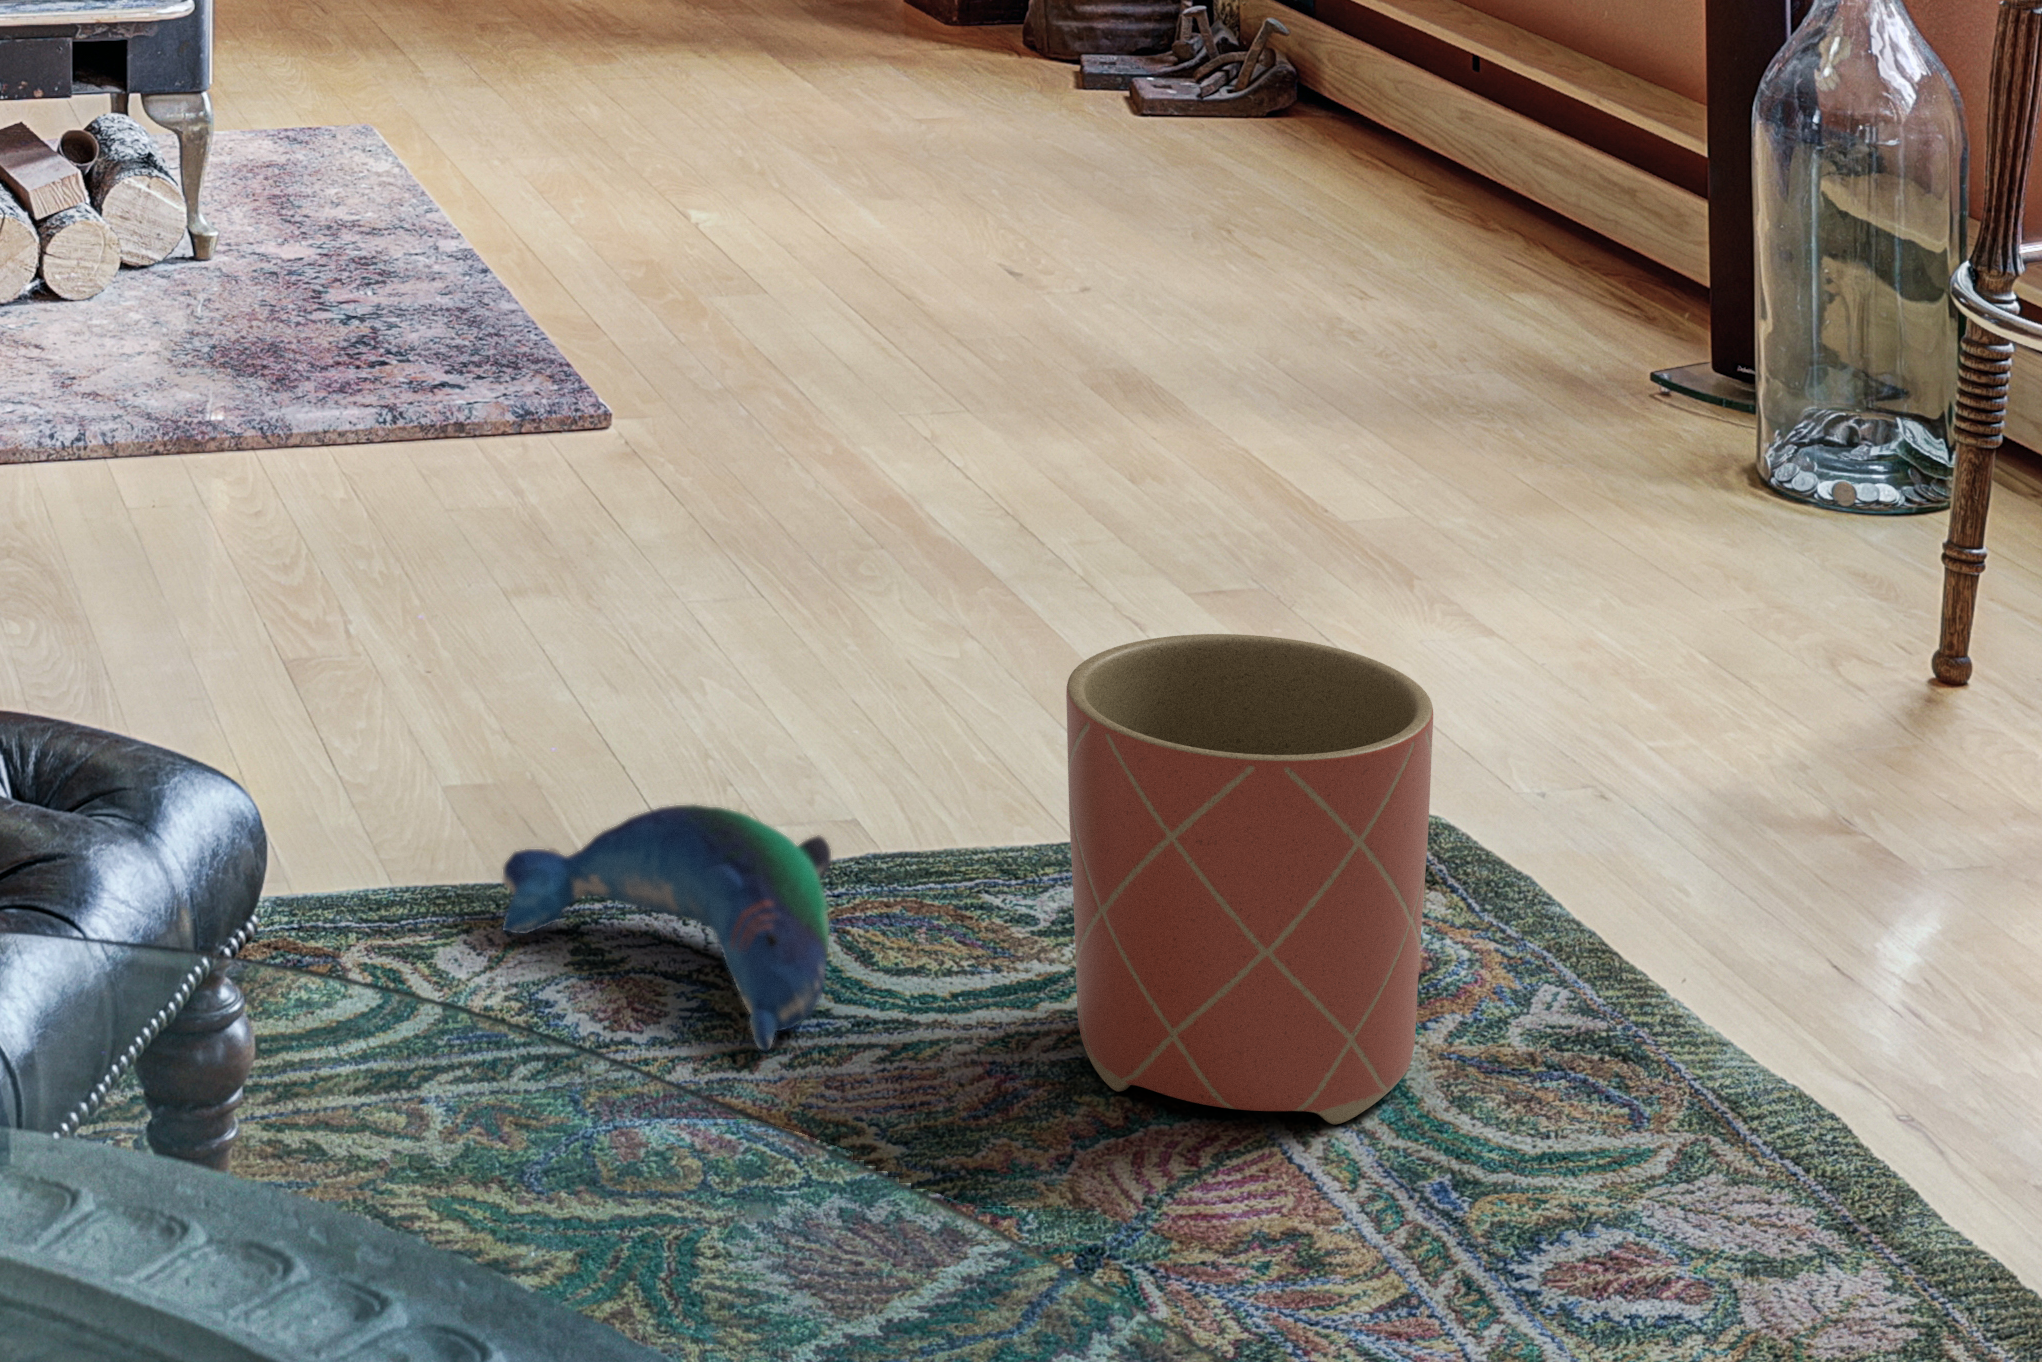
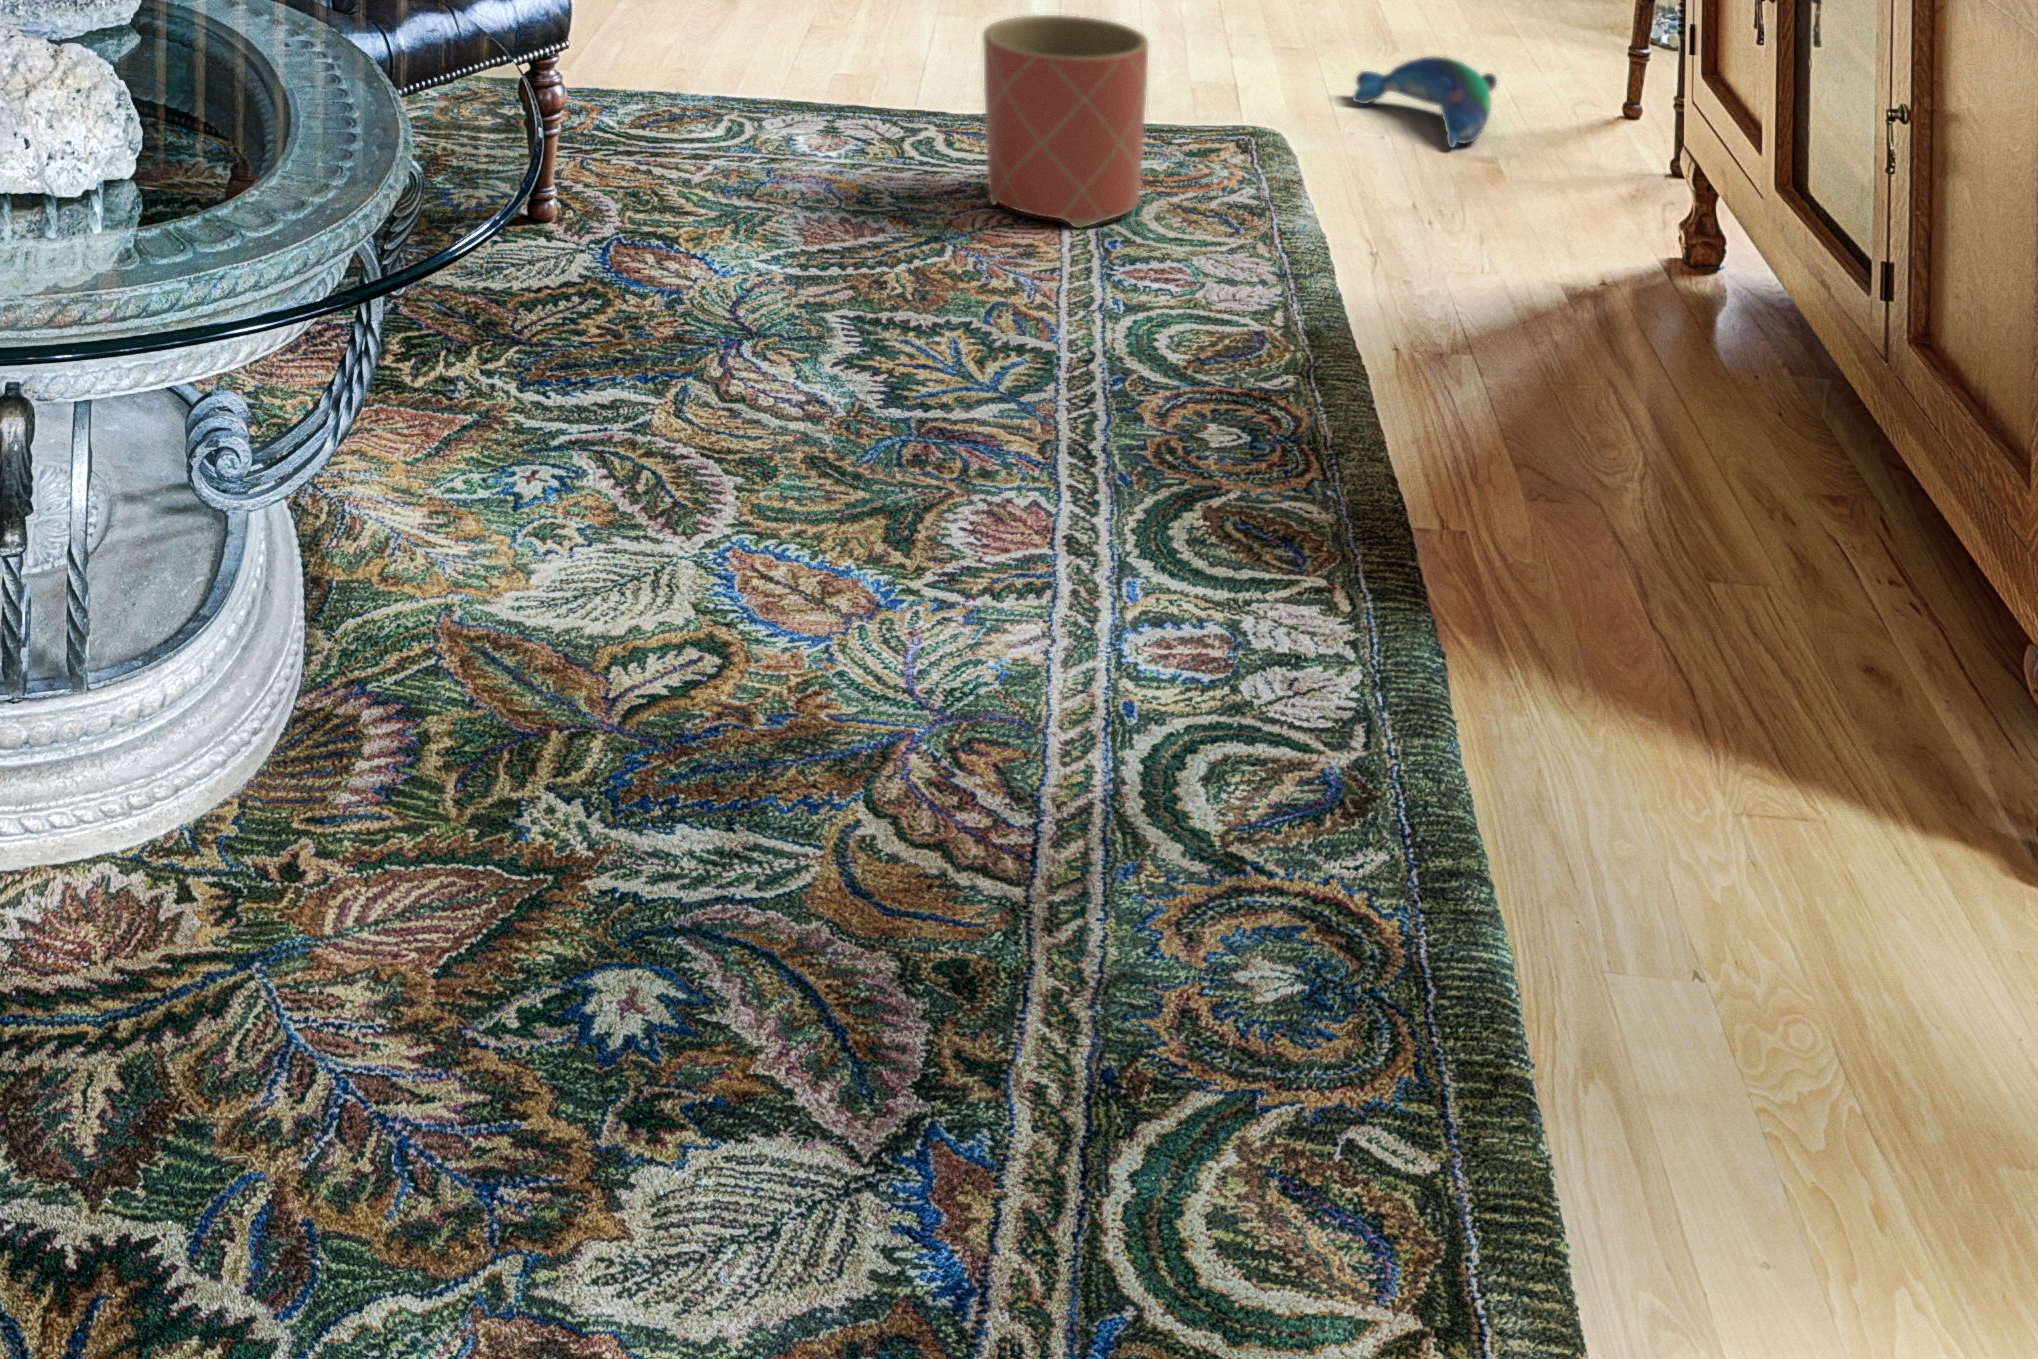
plush toy: present [503,805,831,1051] -> present [1352,56,1497,147]

